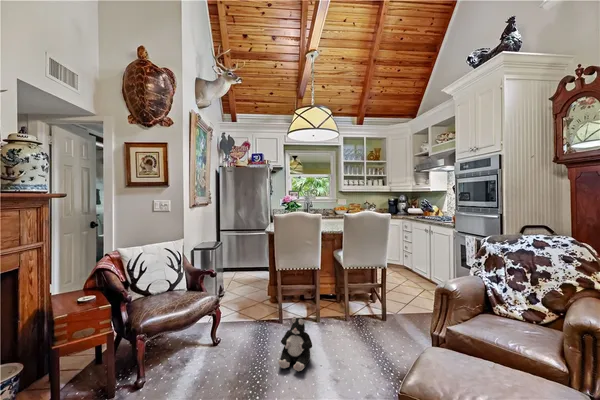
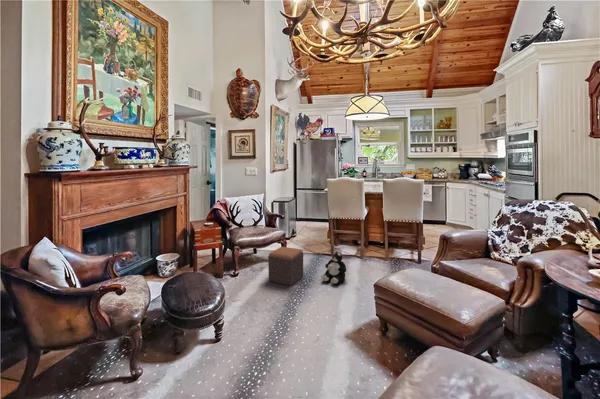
footstool: none [194,320,249,389] -> present [268,247,303,286]

